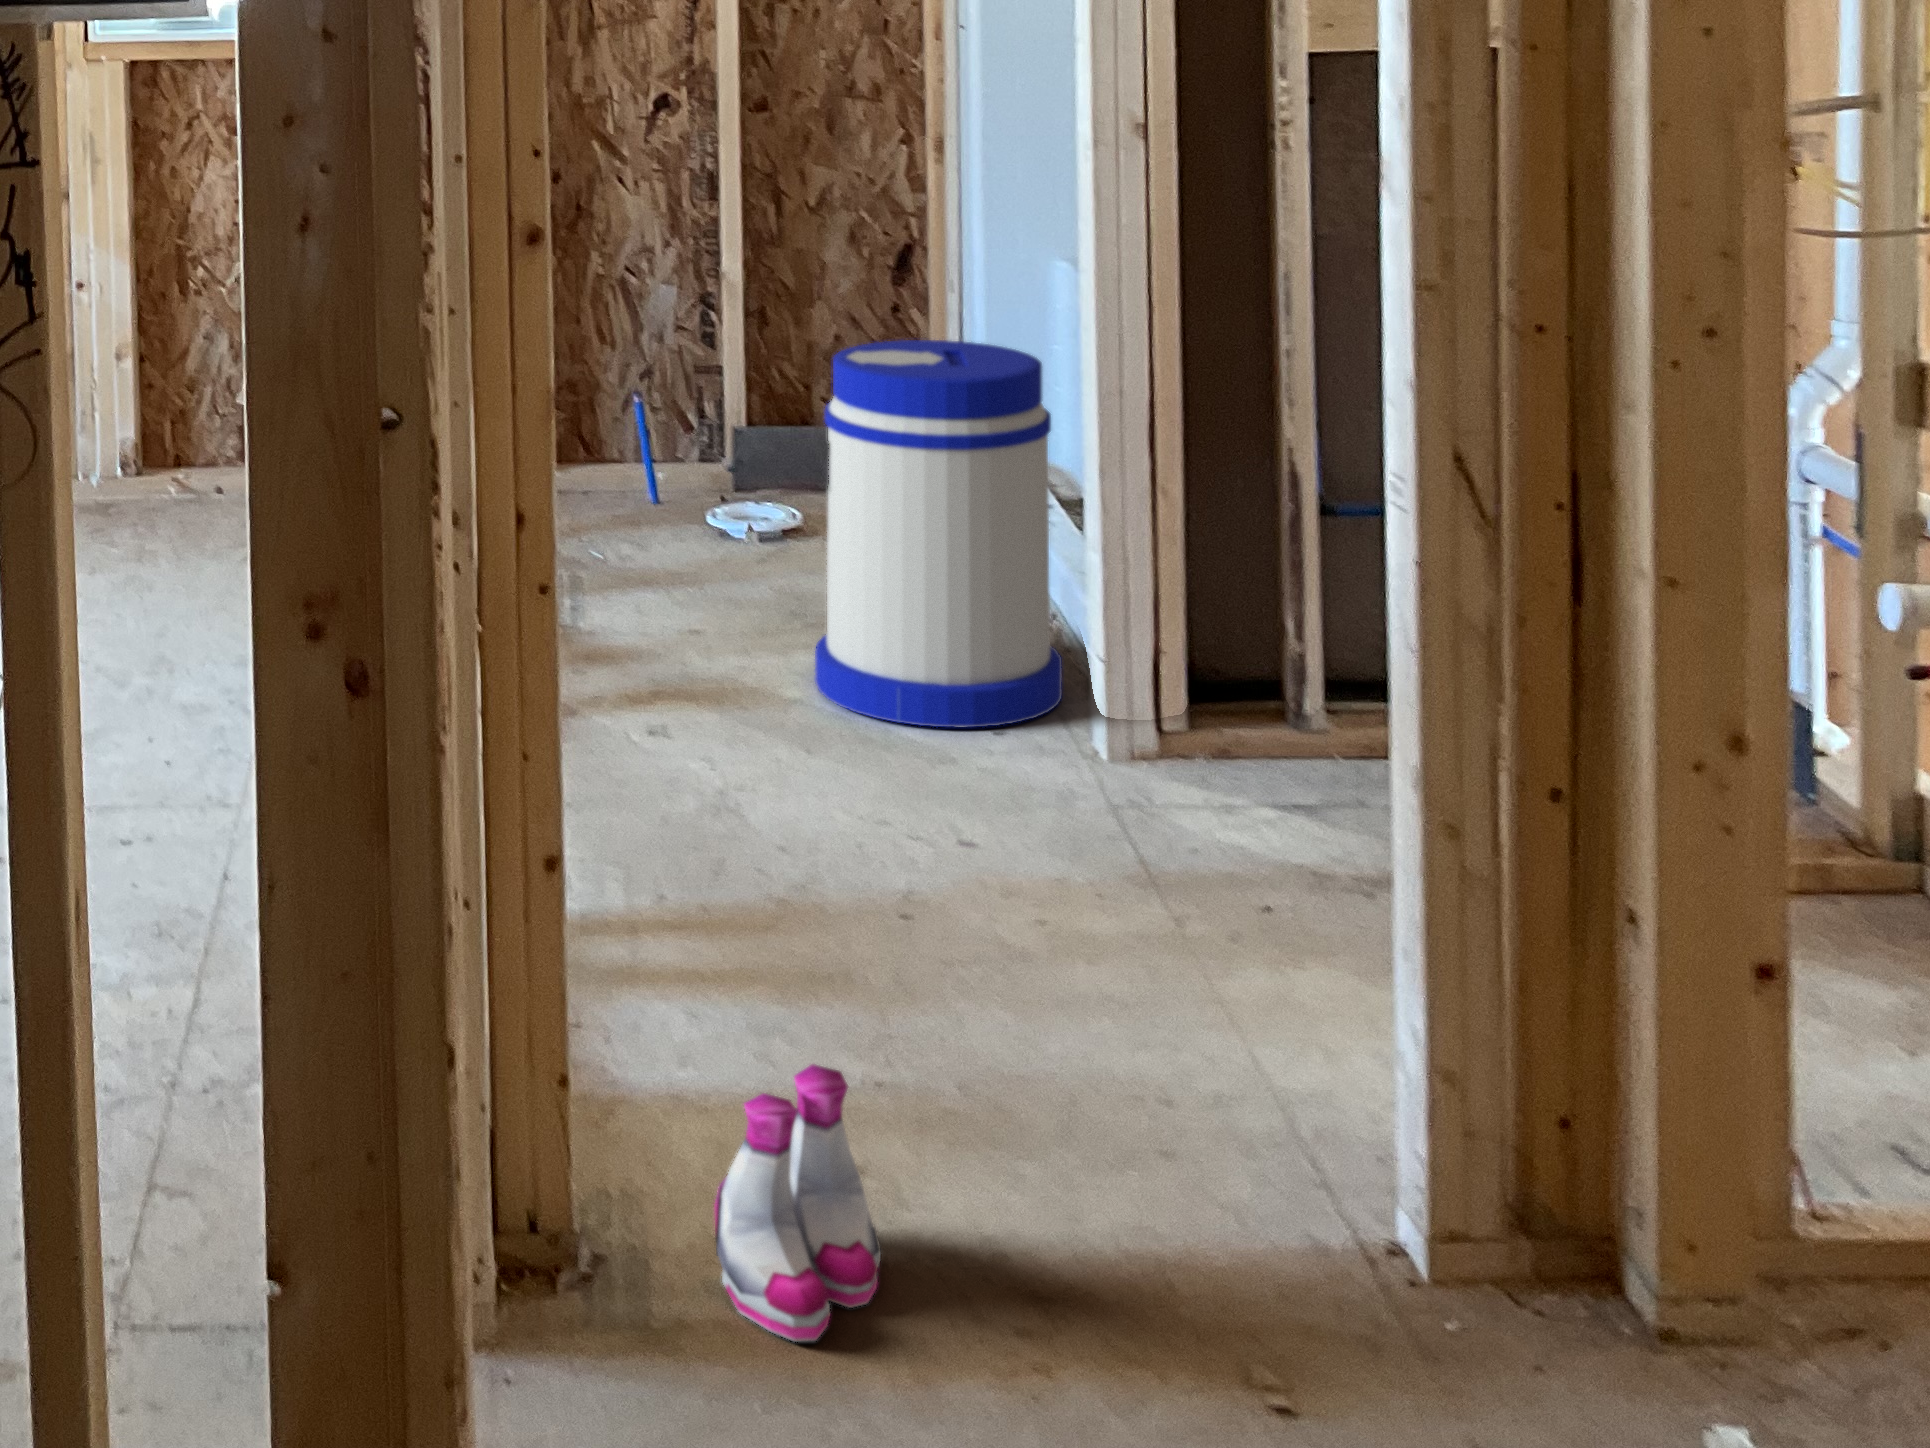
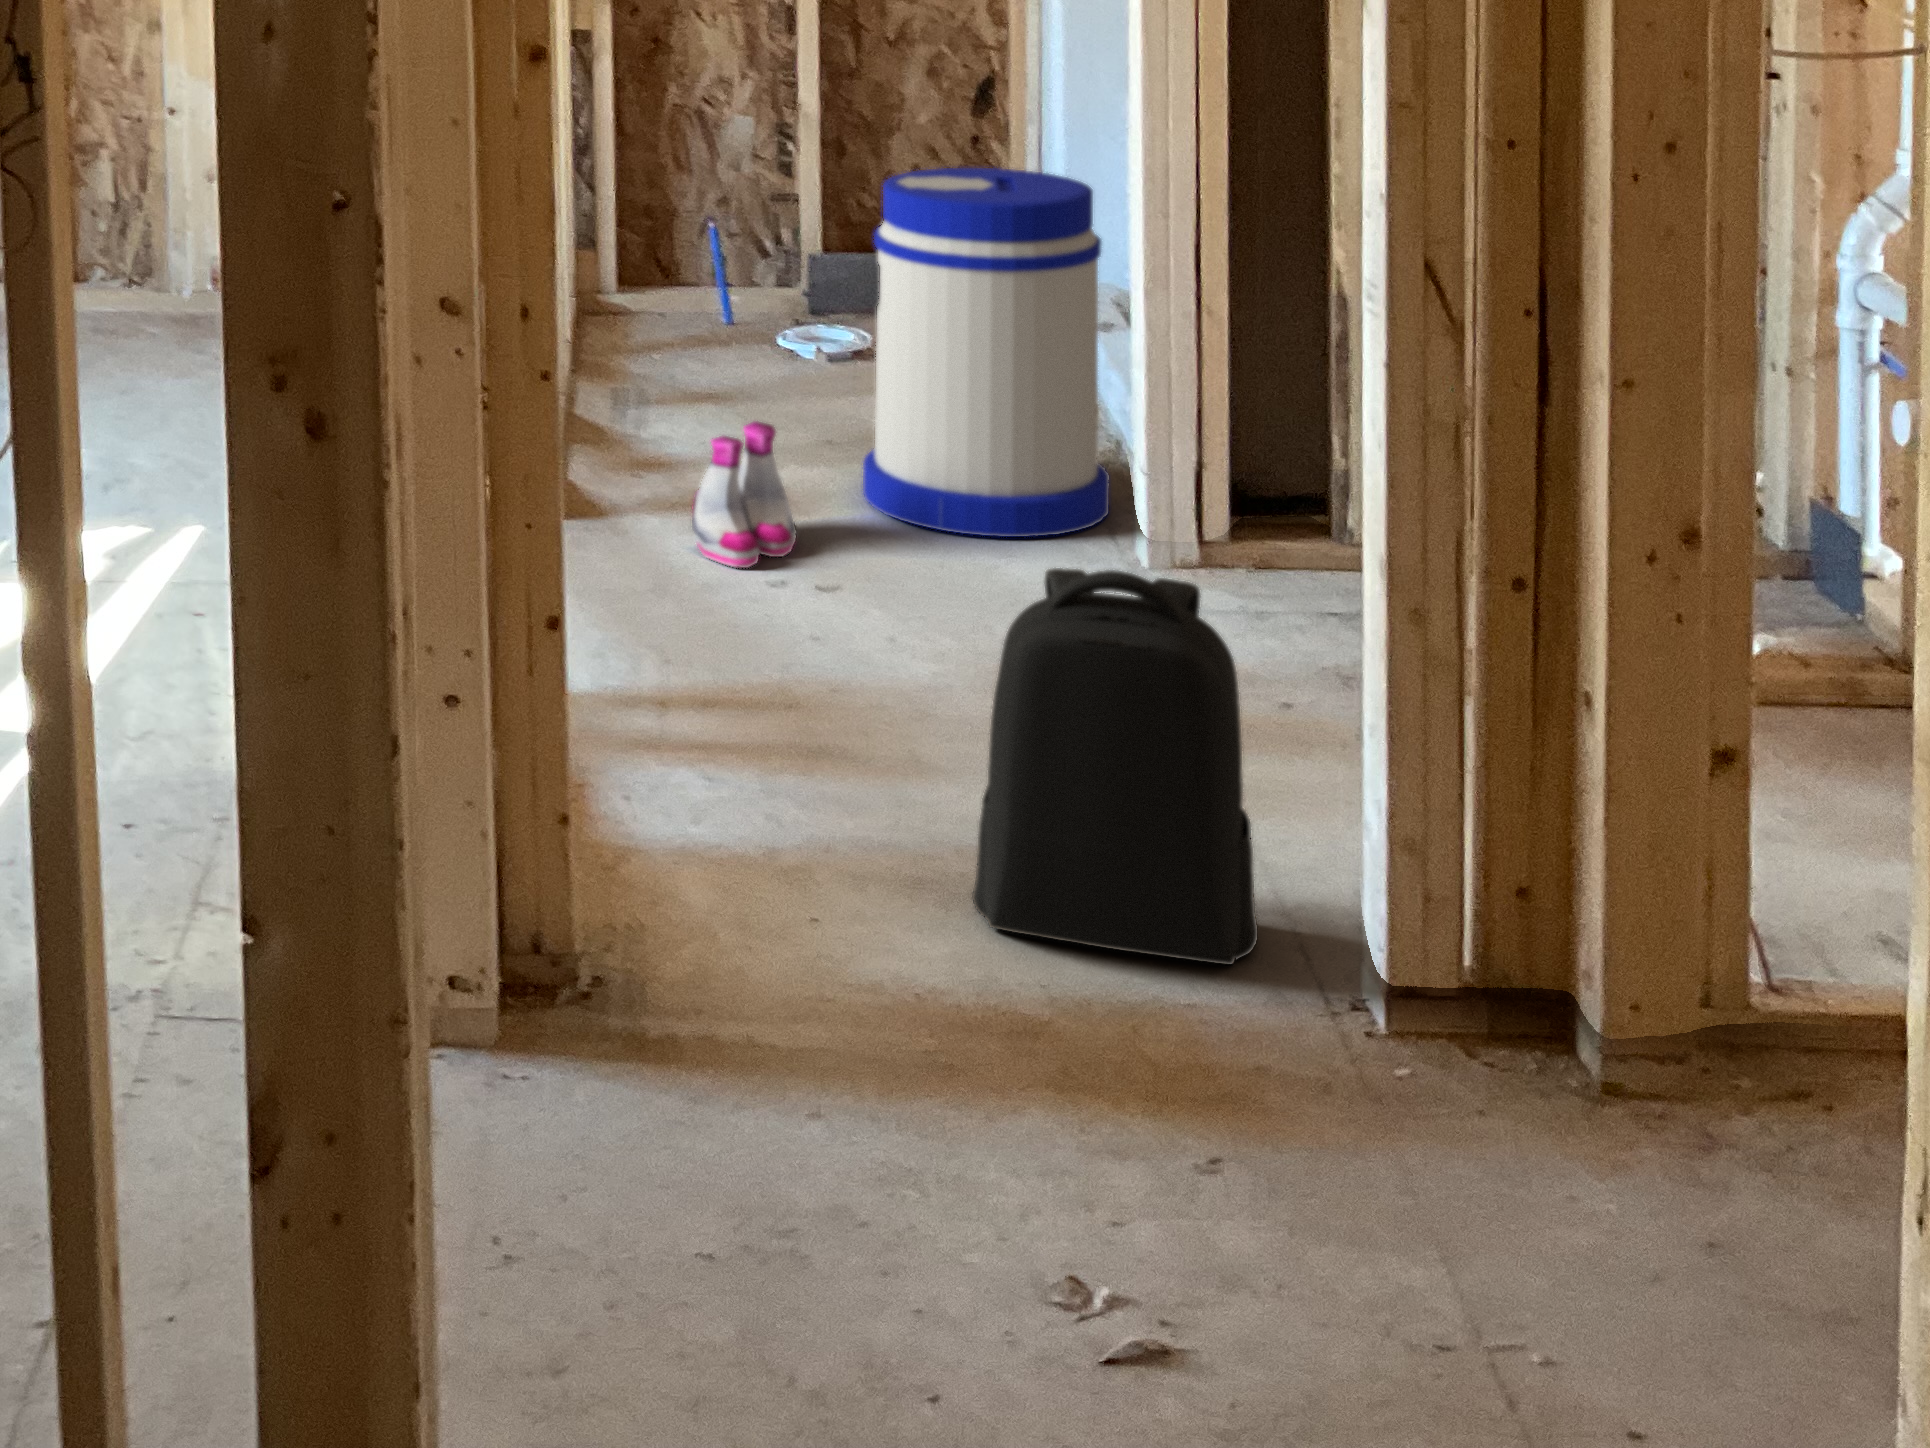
backpack: none [993,789,1293,1222] -> present [972,568,1258,965]
boots: present [714,1064,881,1342] -> present [692,421,796,568]

